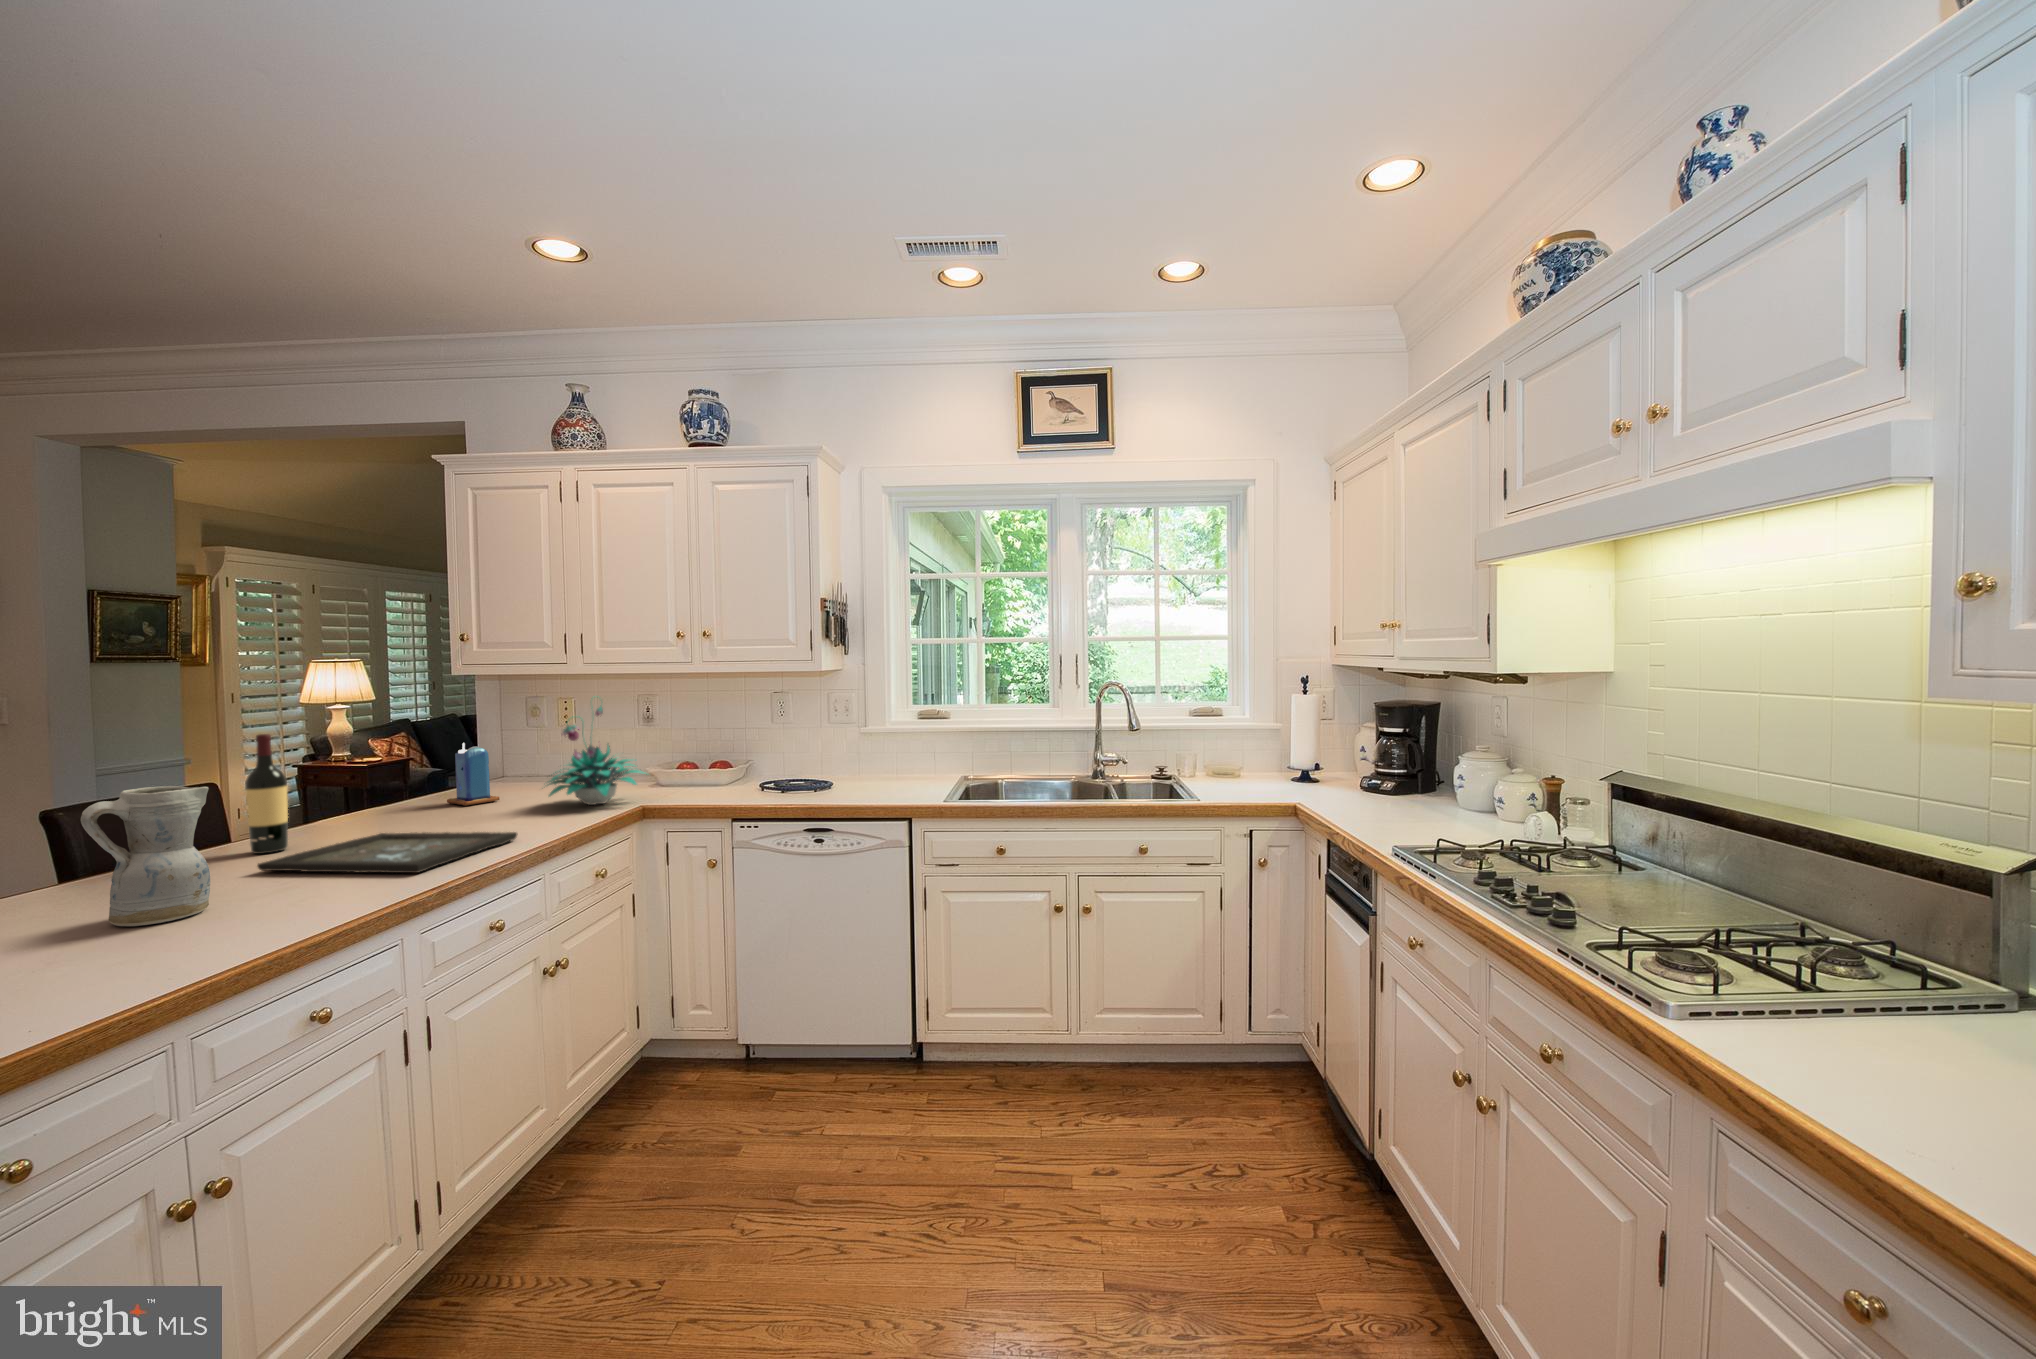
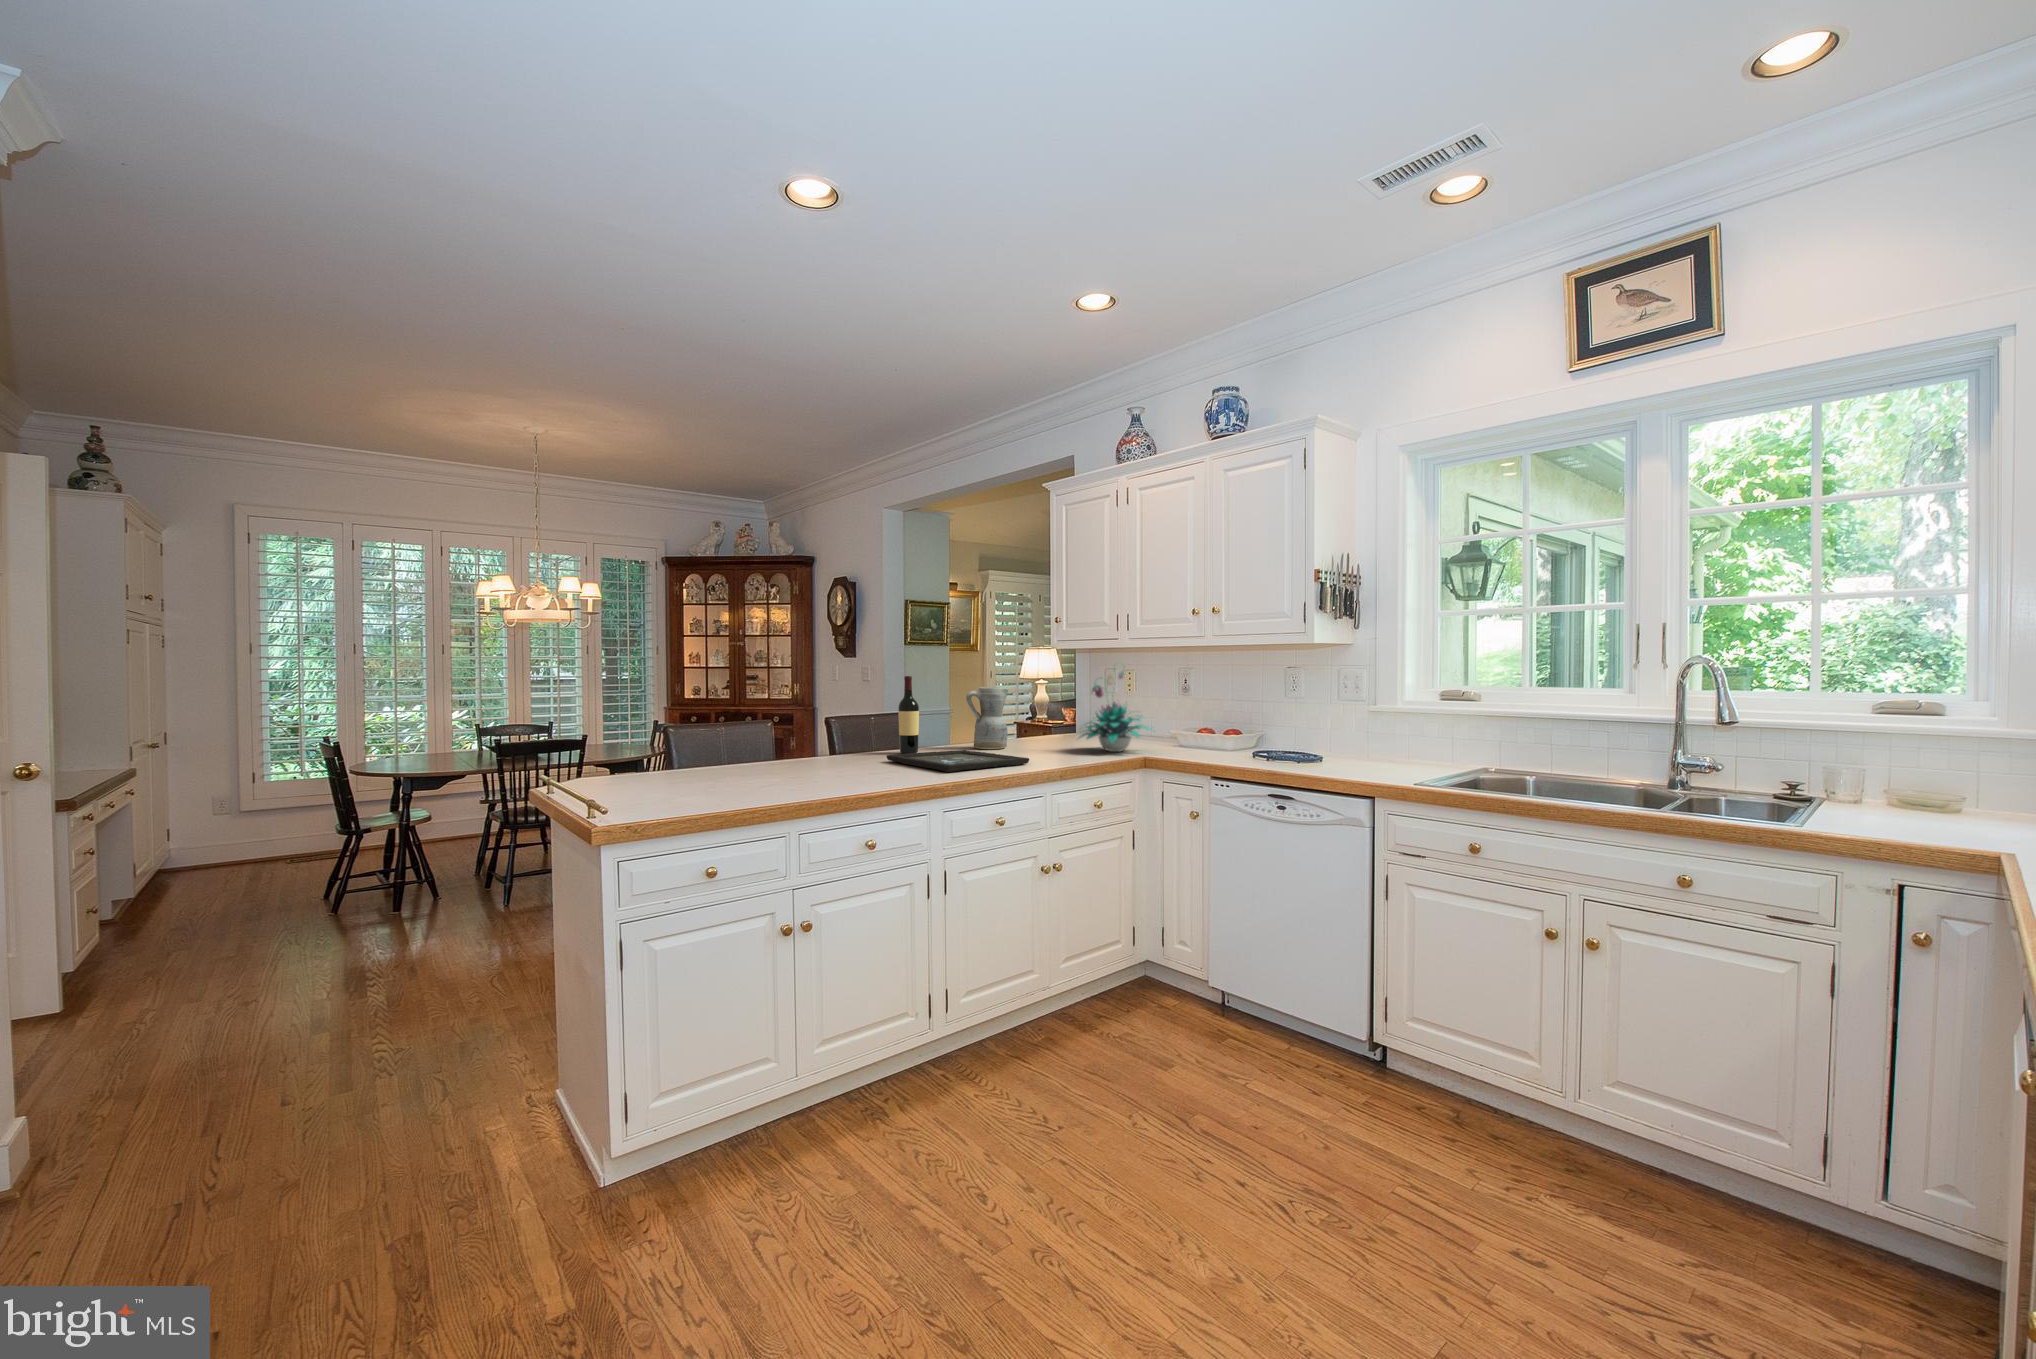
candle: present [447,743,500,806] -> none [1030,696,1061,743]
ceramic pitcher: present [81,786,210,926] -> present [966,687,1008,749]

